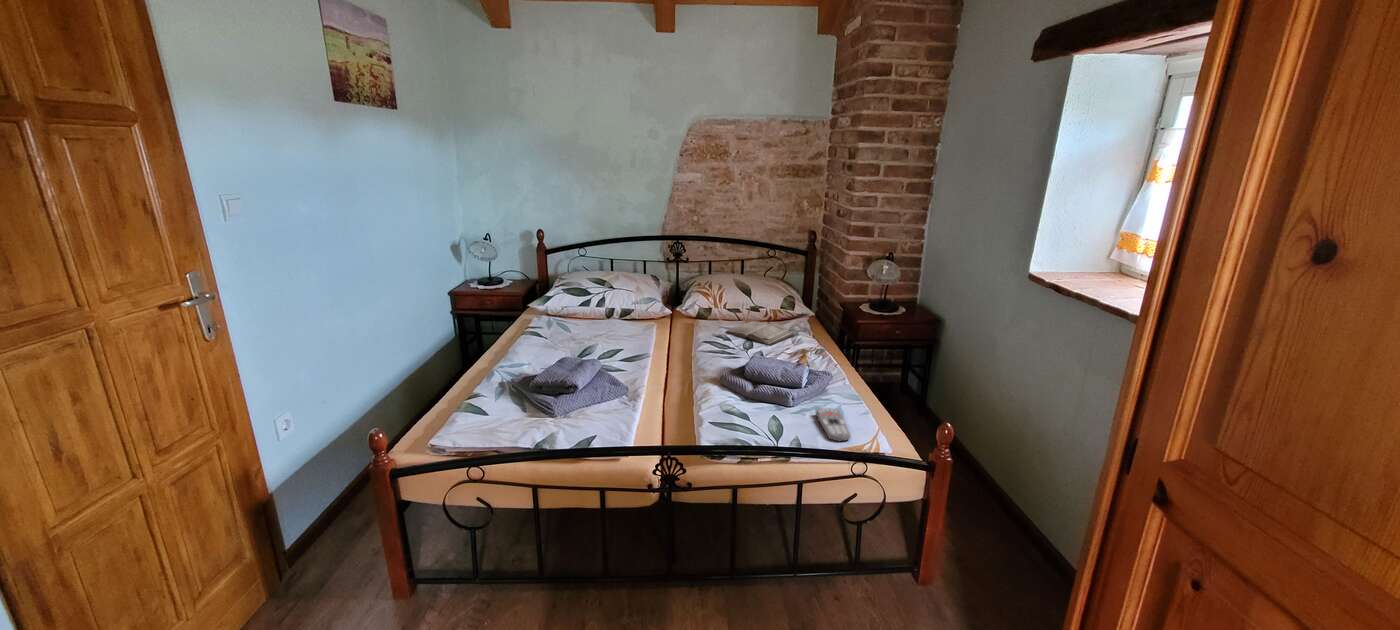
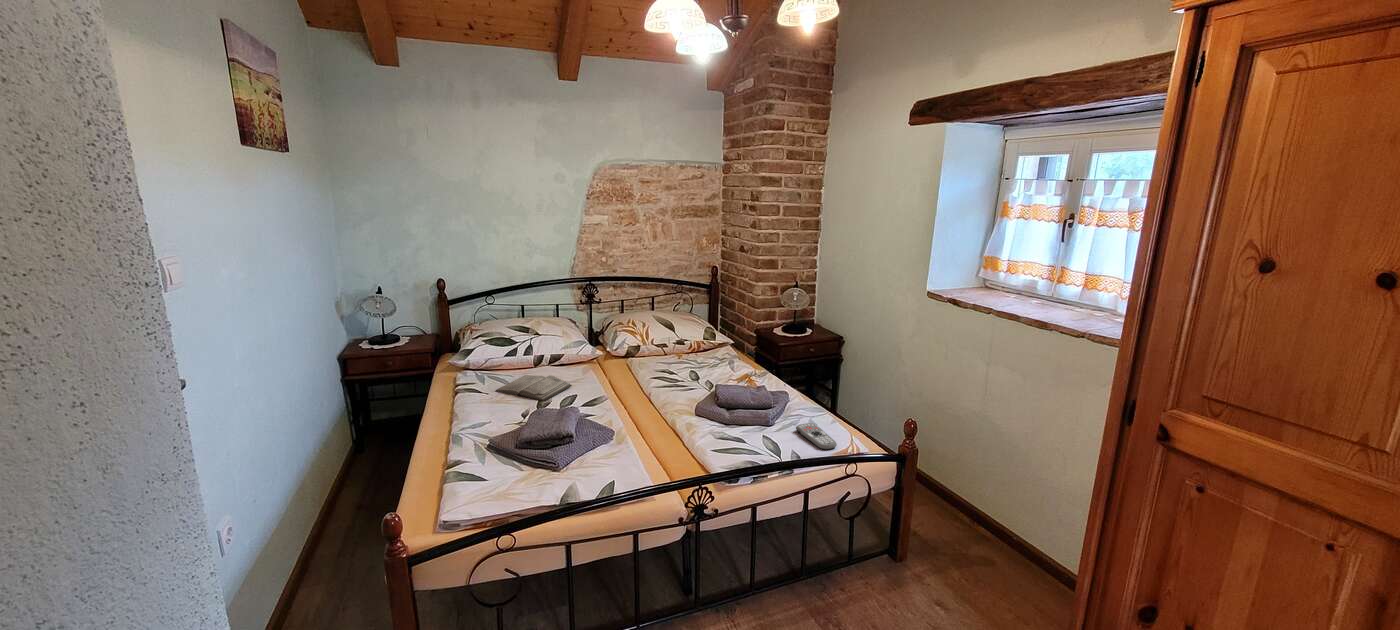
diary: present [725,321,794,346] -> present [496,375,572,402]

